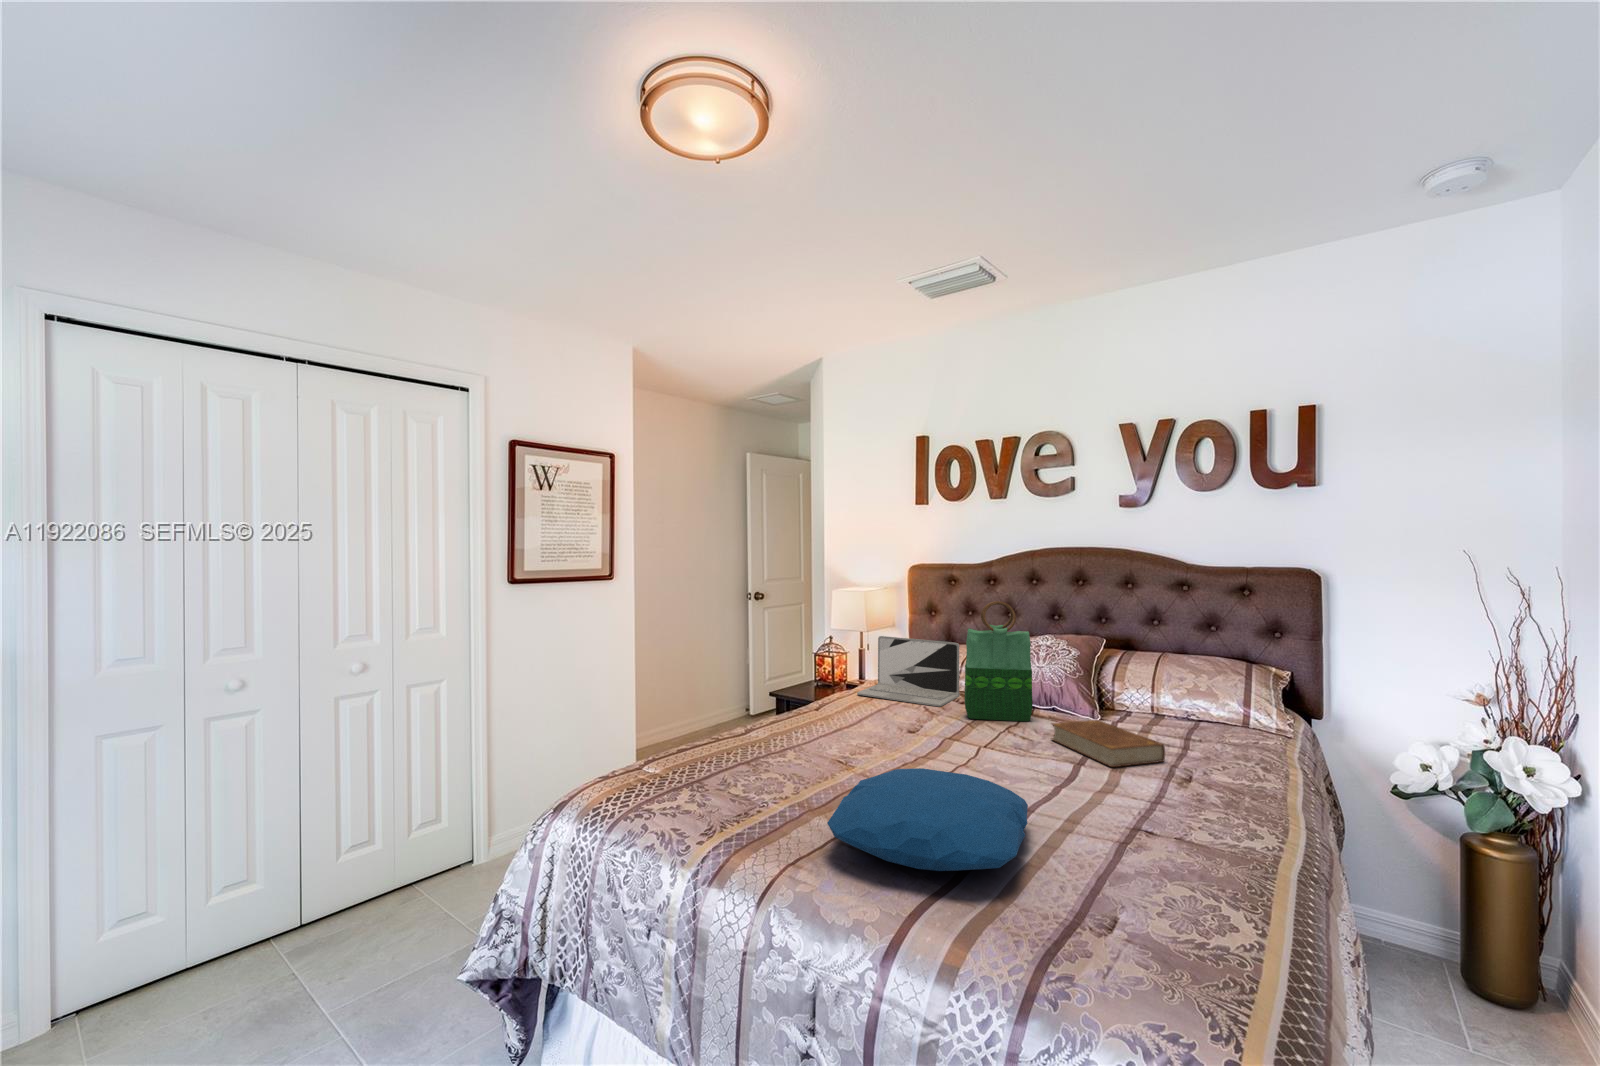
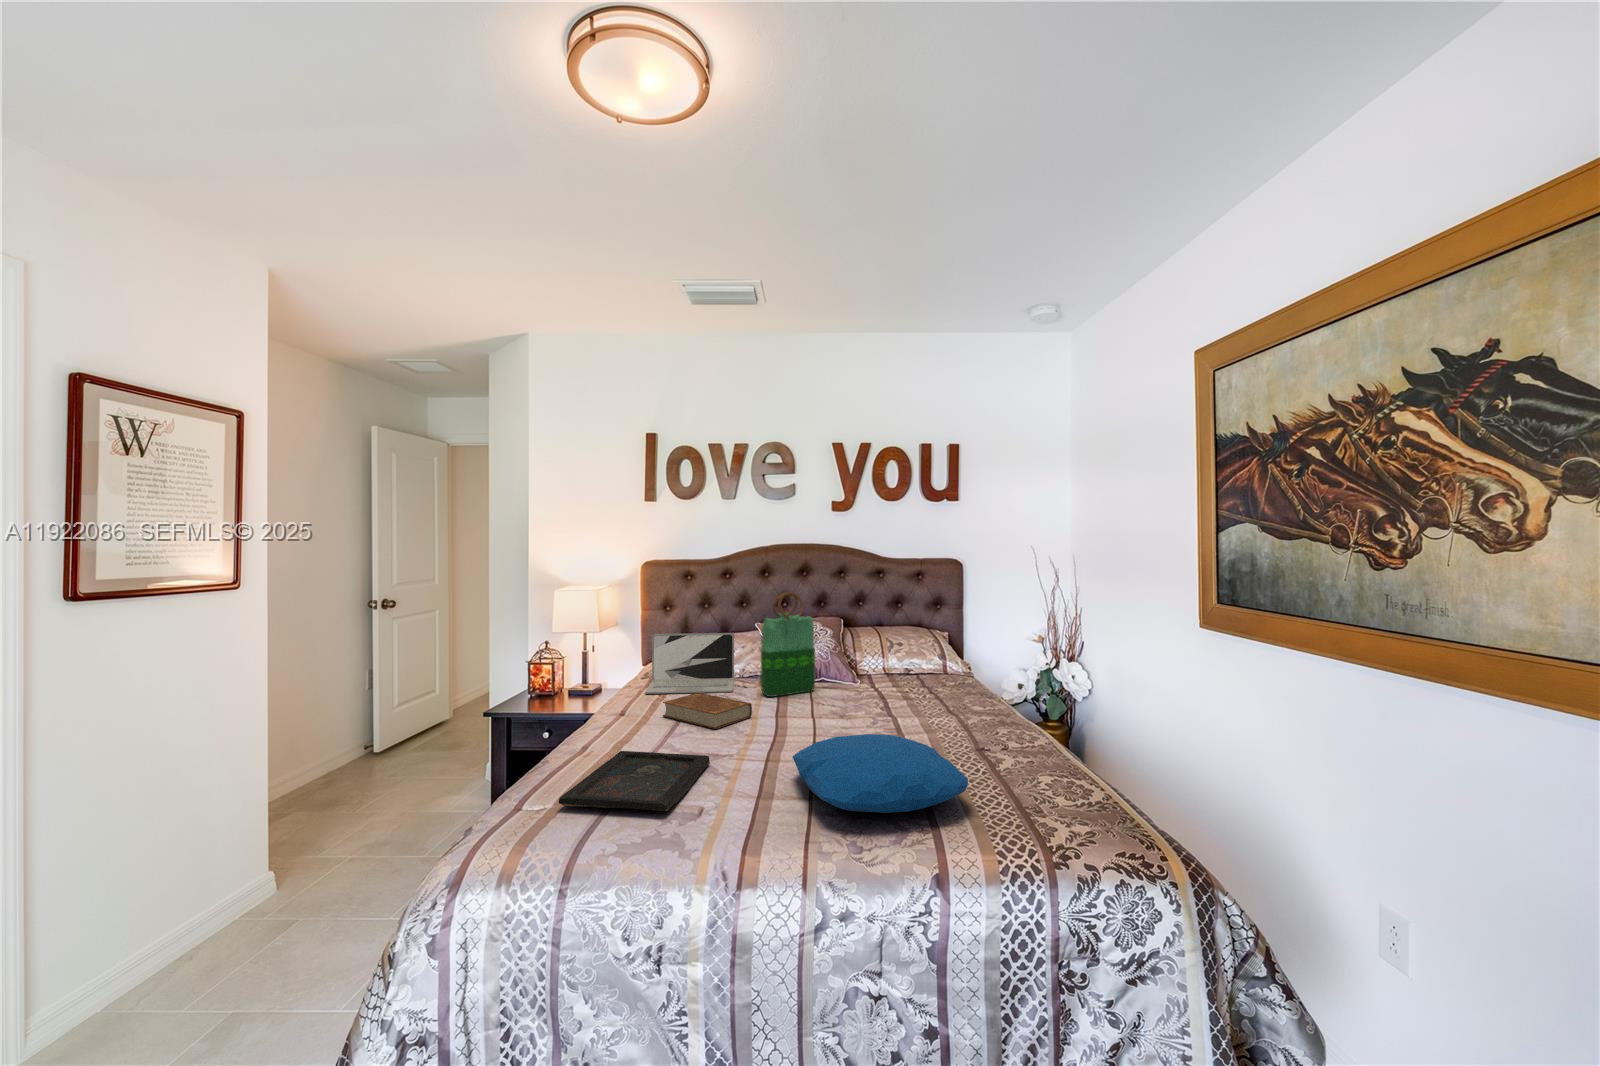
book: present [1052,720,1165,767] -> present [663,693,752,729]
tray: none [659,739,816,798] -> present [559,751,710,811]

